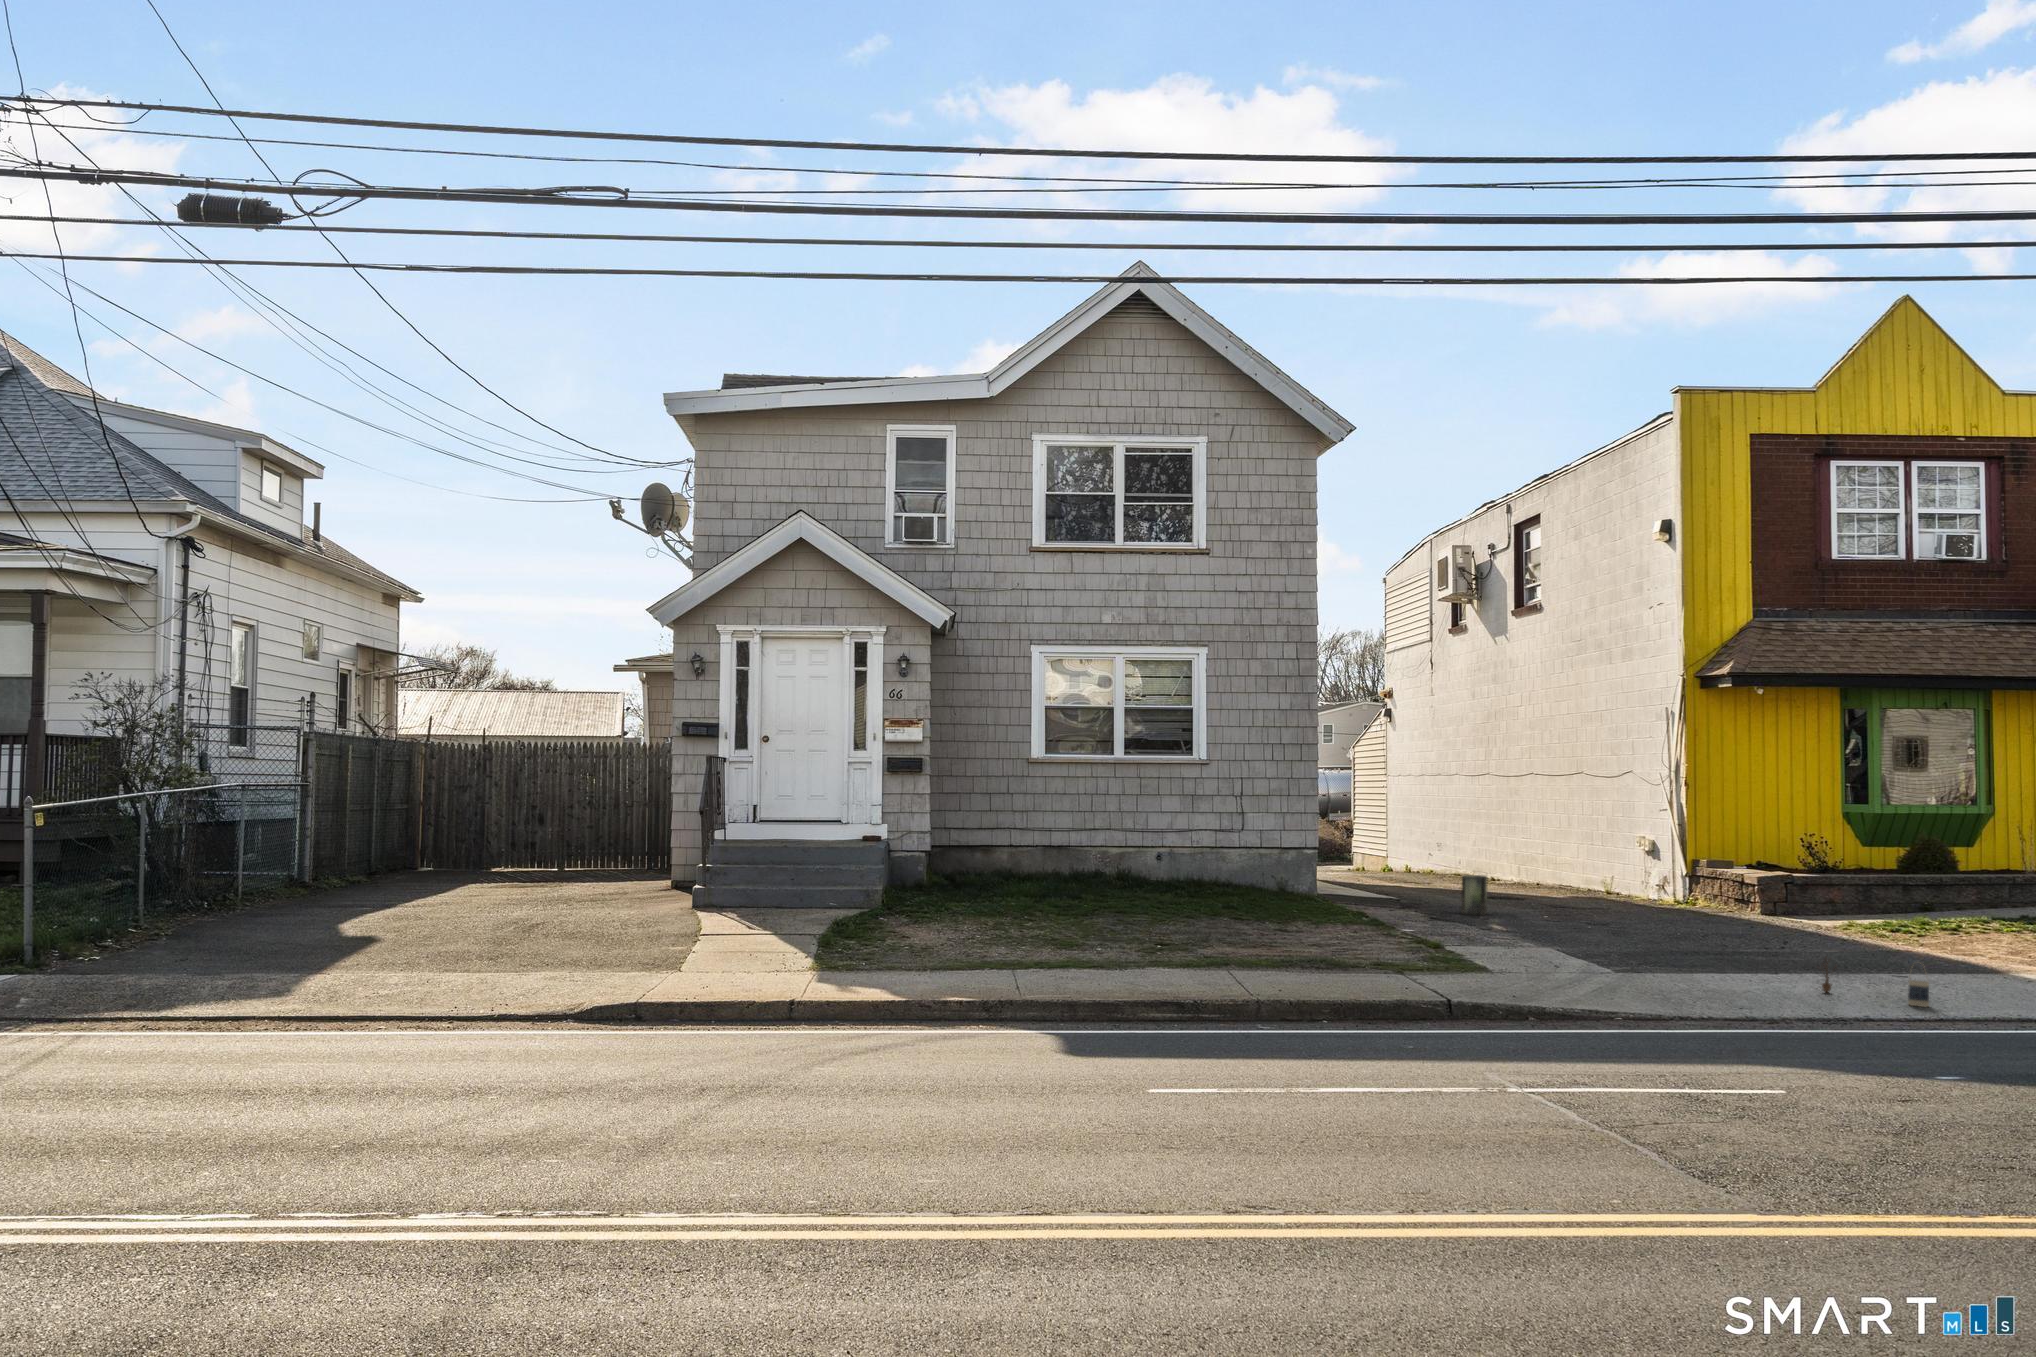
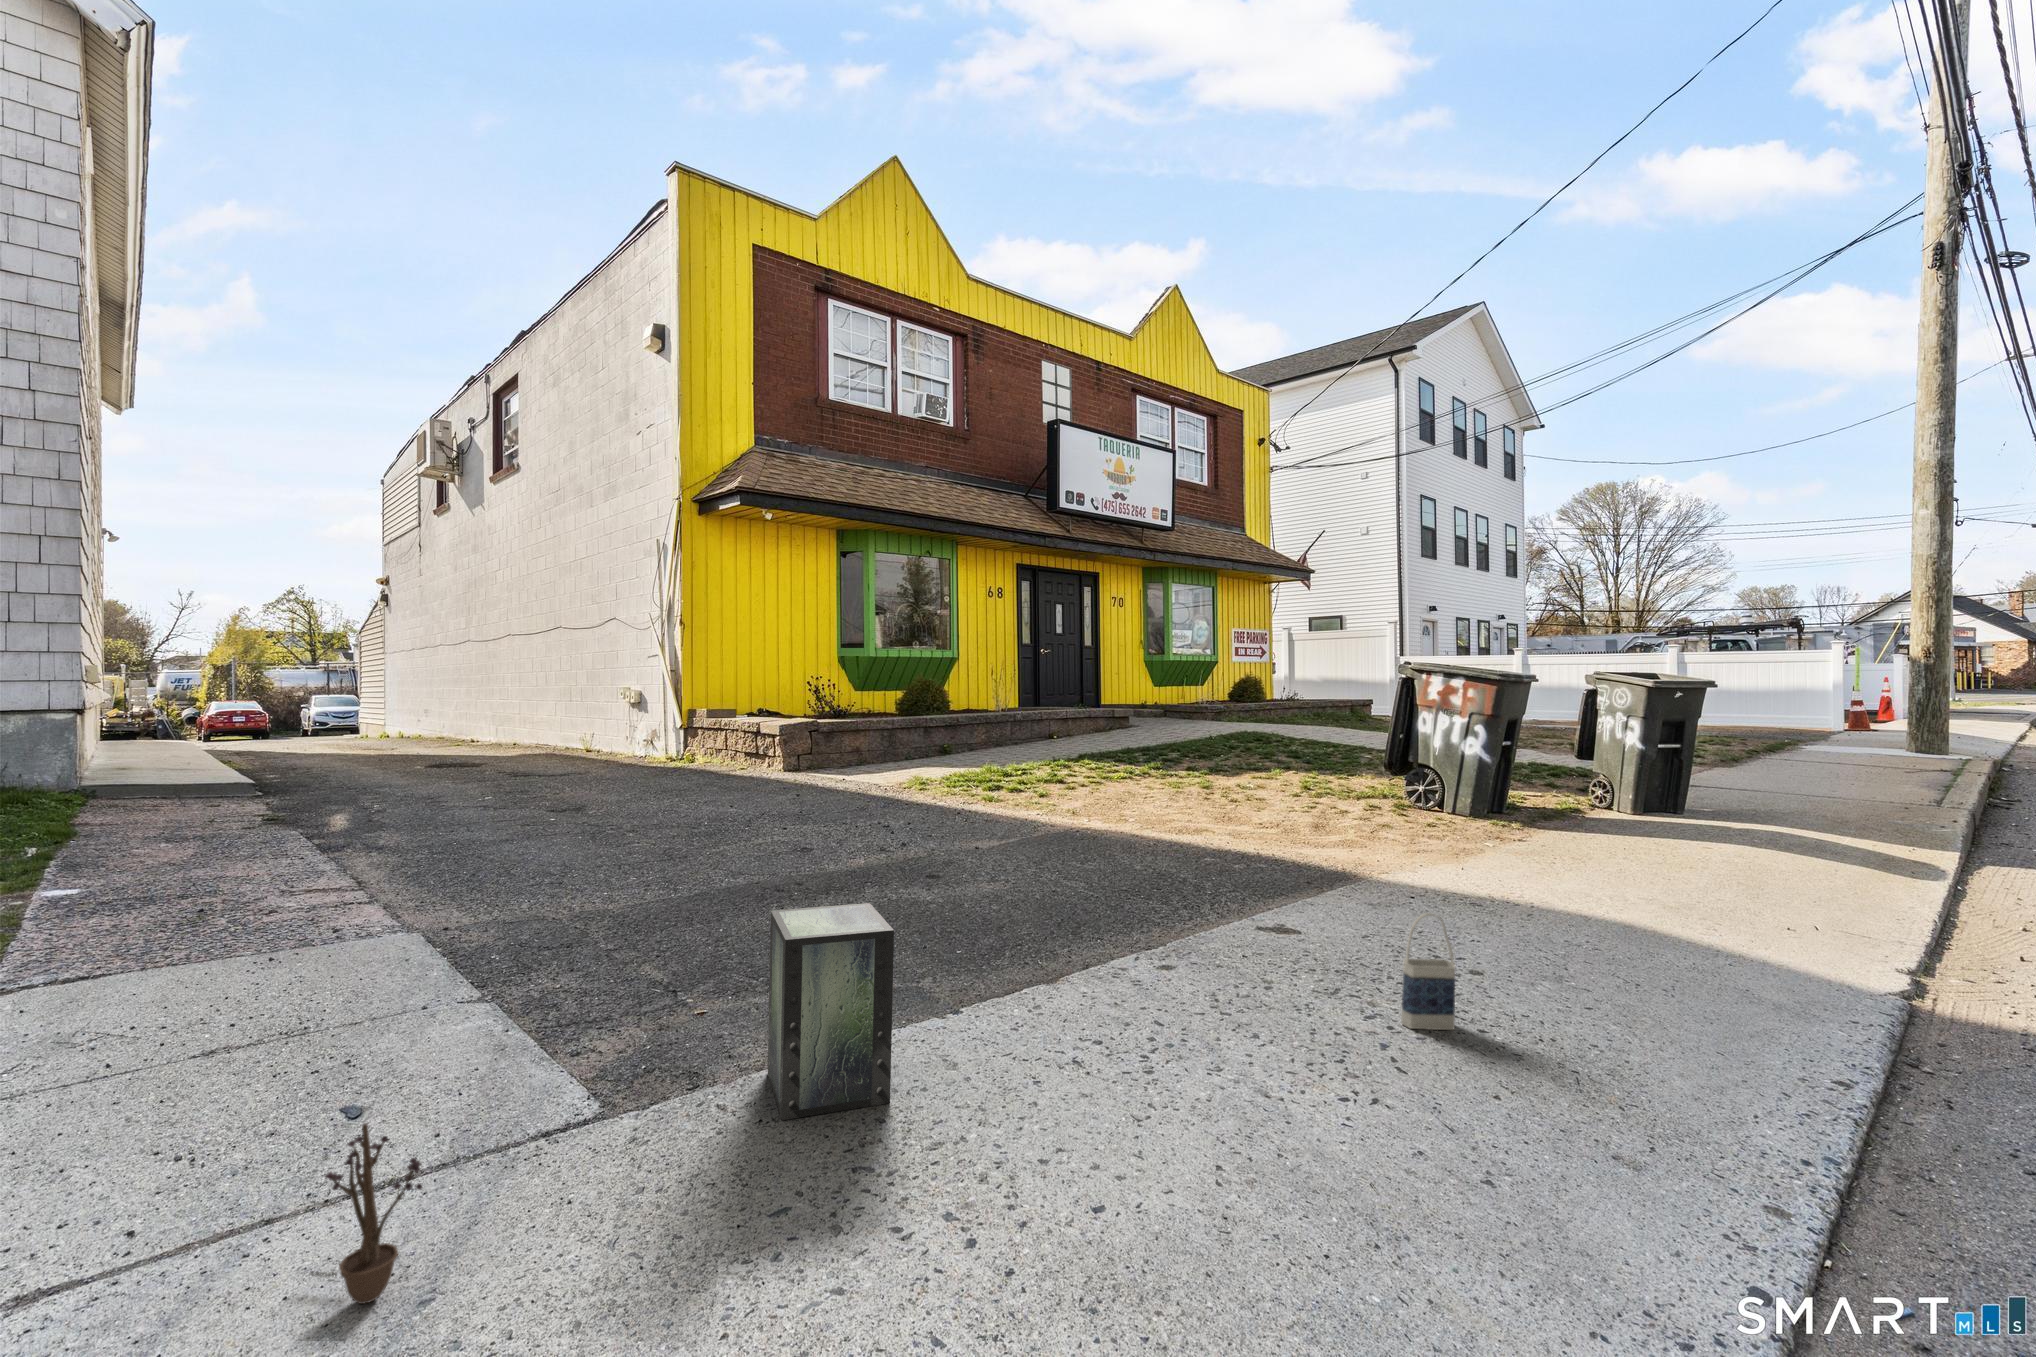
storage box: present [1461,875,1488,916] -> present [768,903,894,1120]
decorative plant: present [1822,963,1836,992] -> present [310,1124,422,1304]

